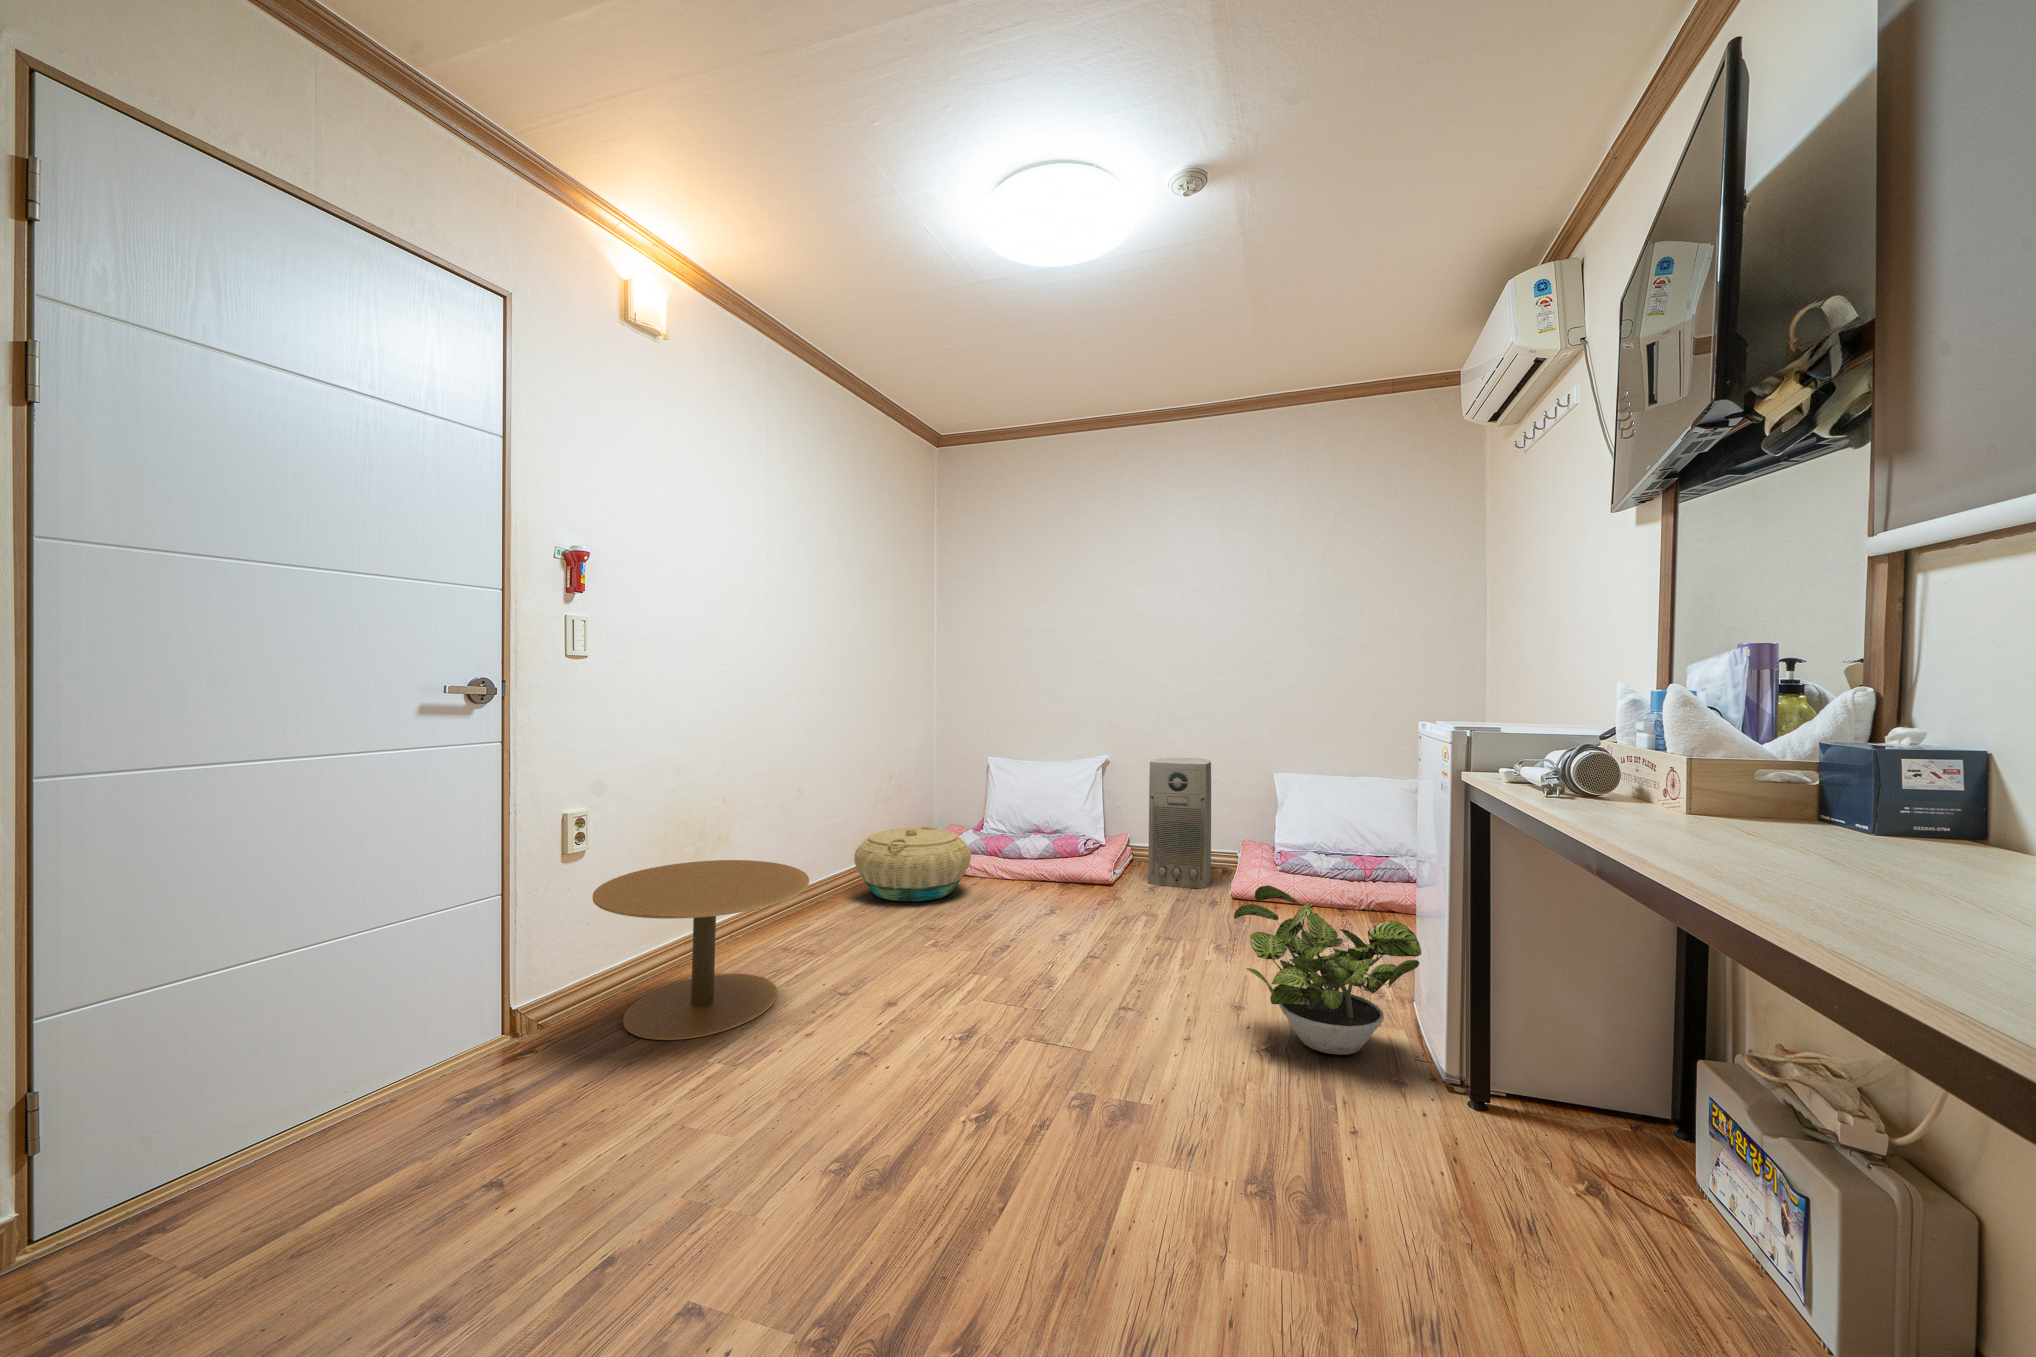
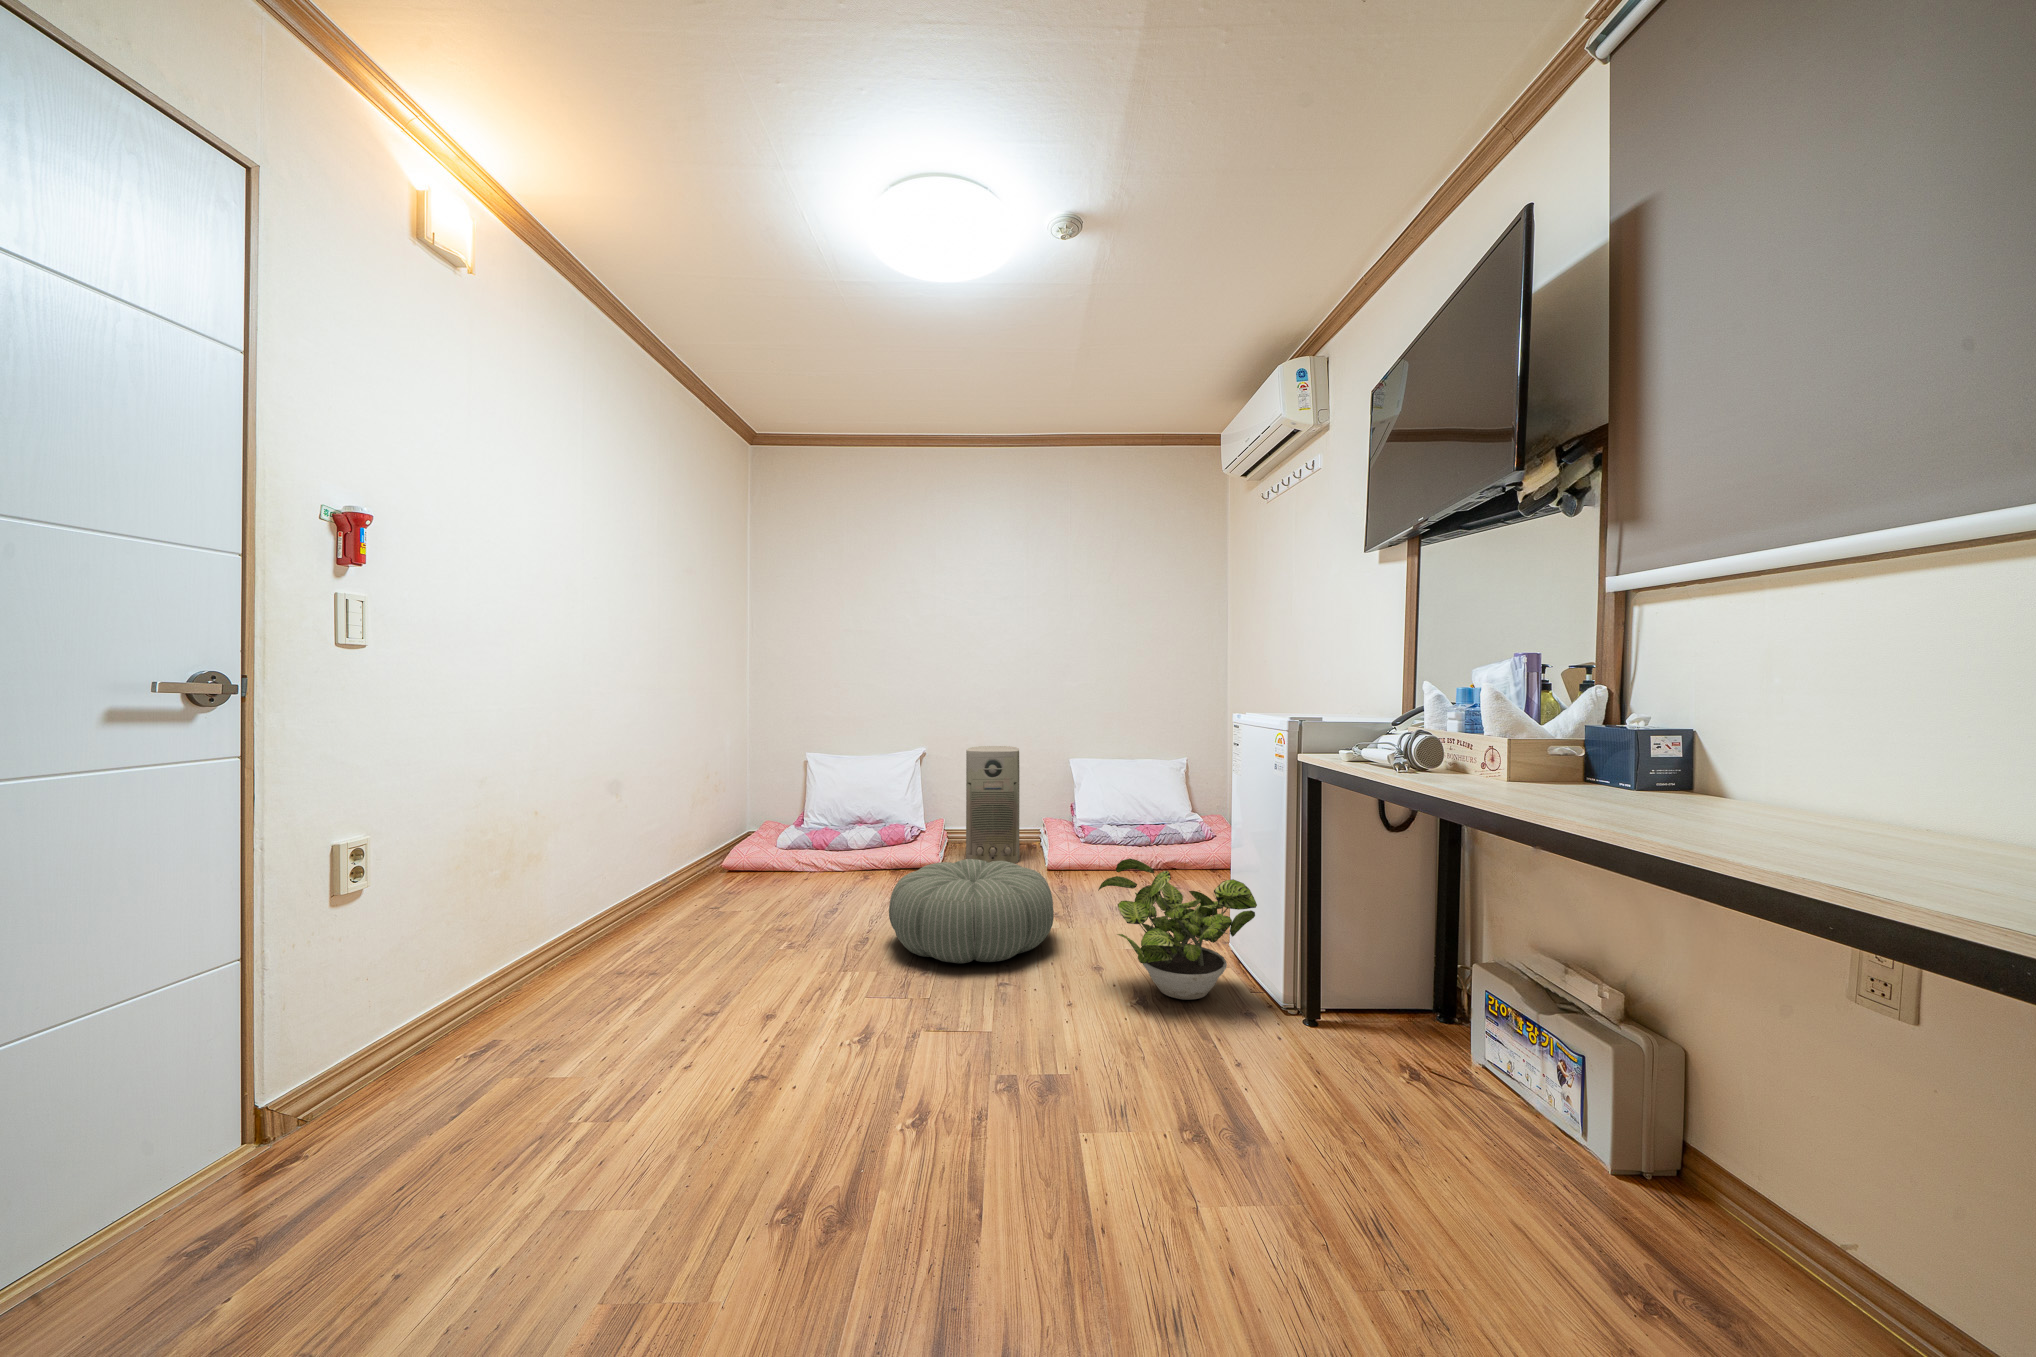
basket: present [854,827,971,901] -> none [672,826,800,905]
side table: present [593,860,809,1040] -> none [389,880,670,1108]
pouf: none [1031,875,1205,985] -> present [889,859,1054,963]

